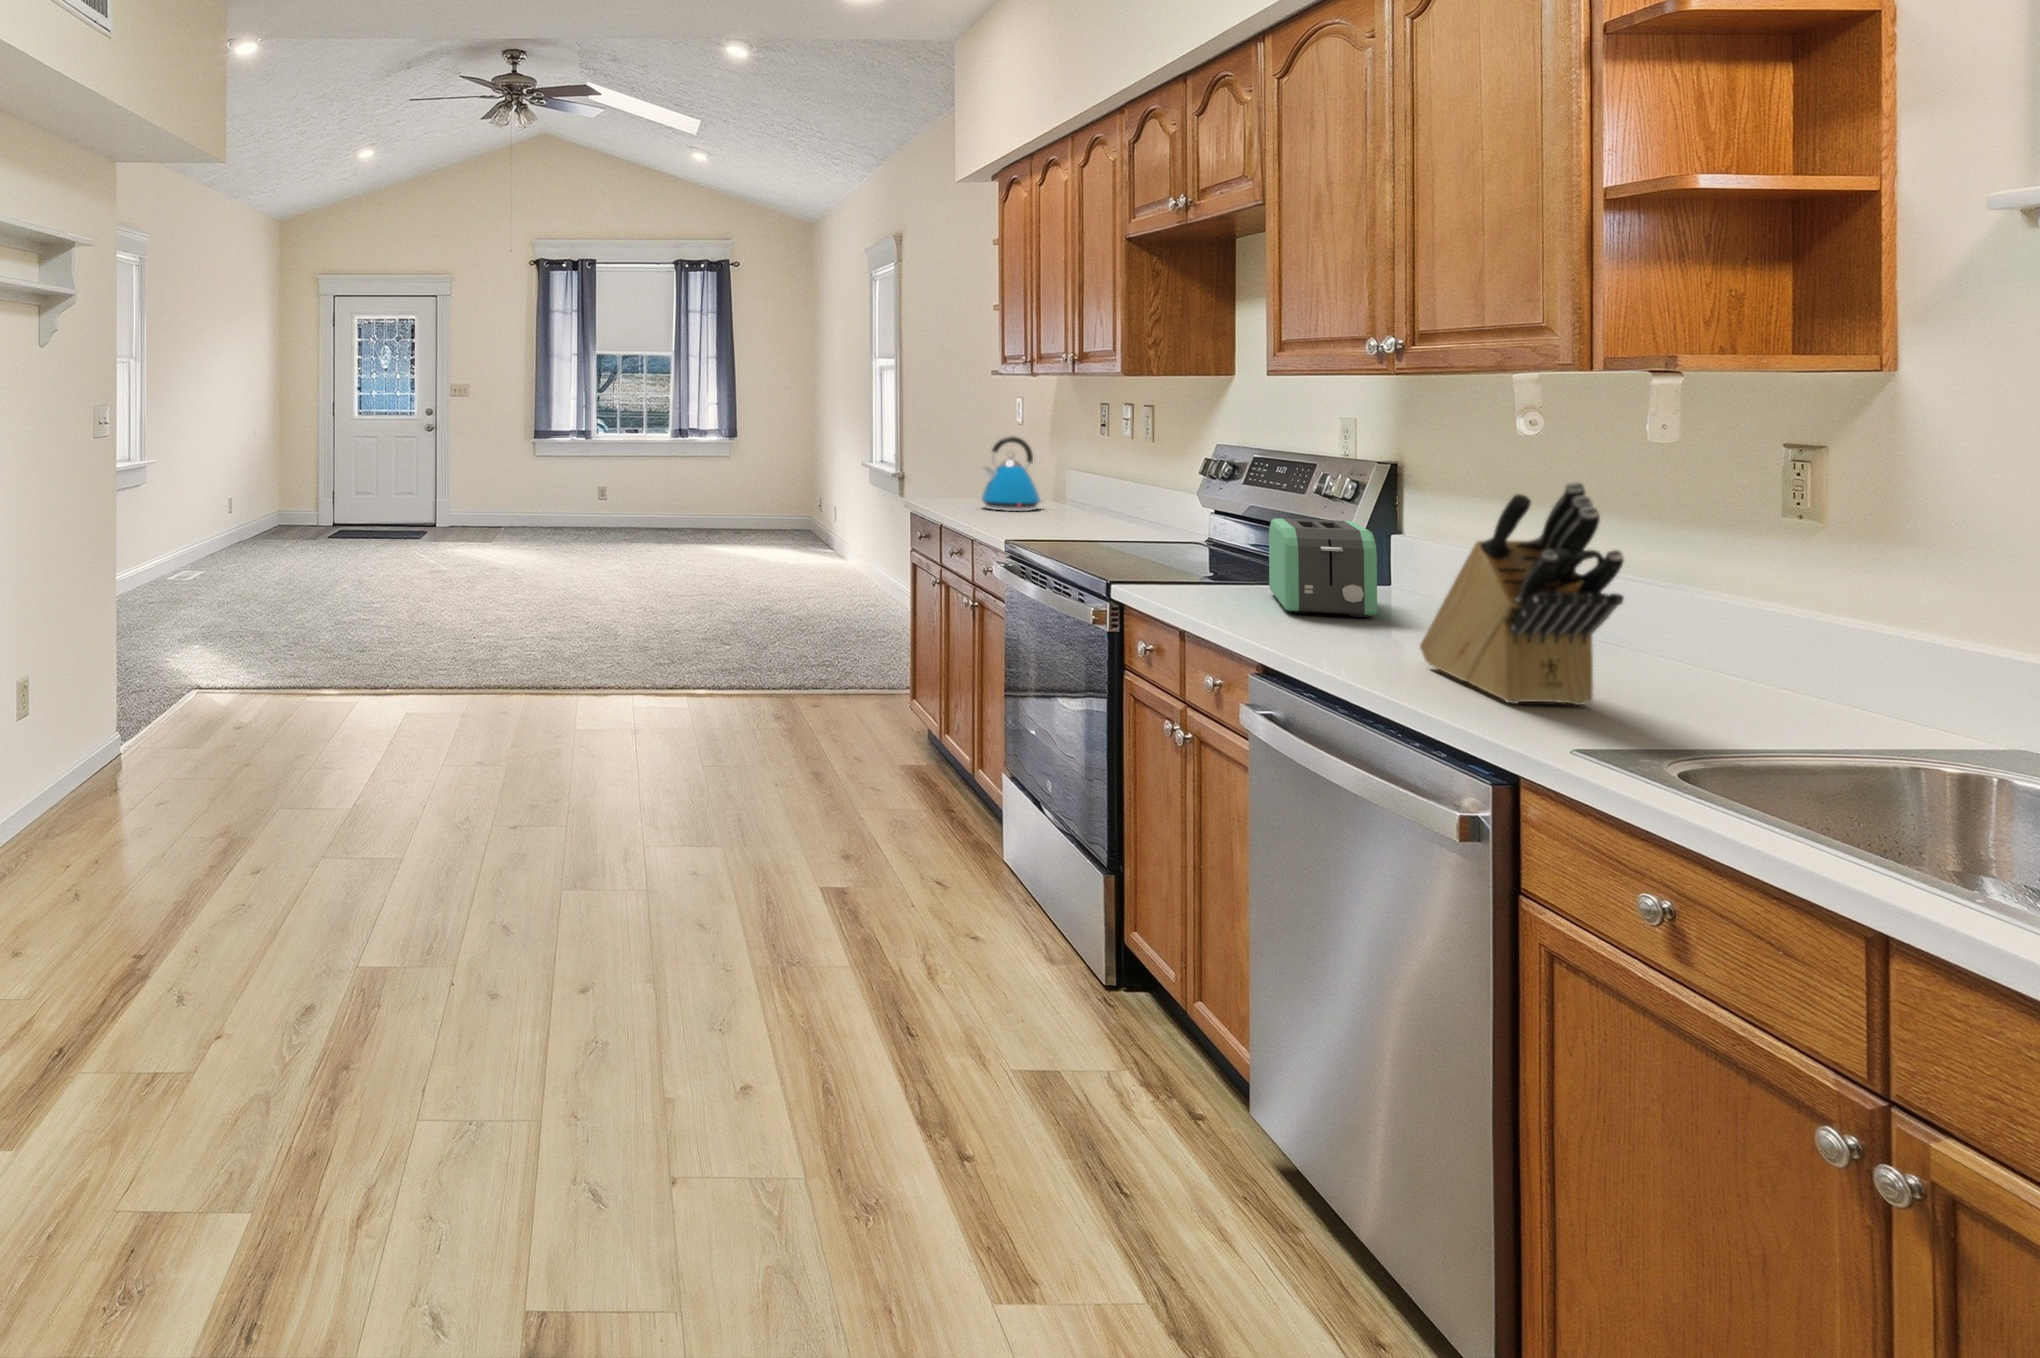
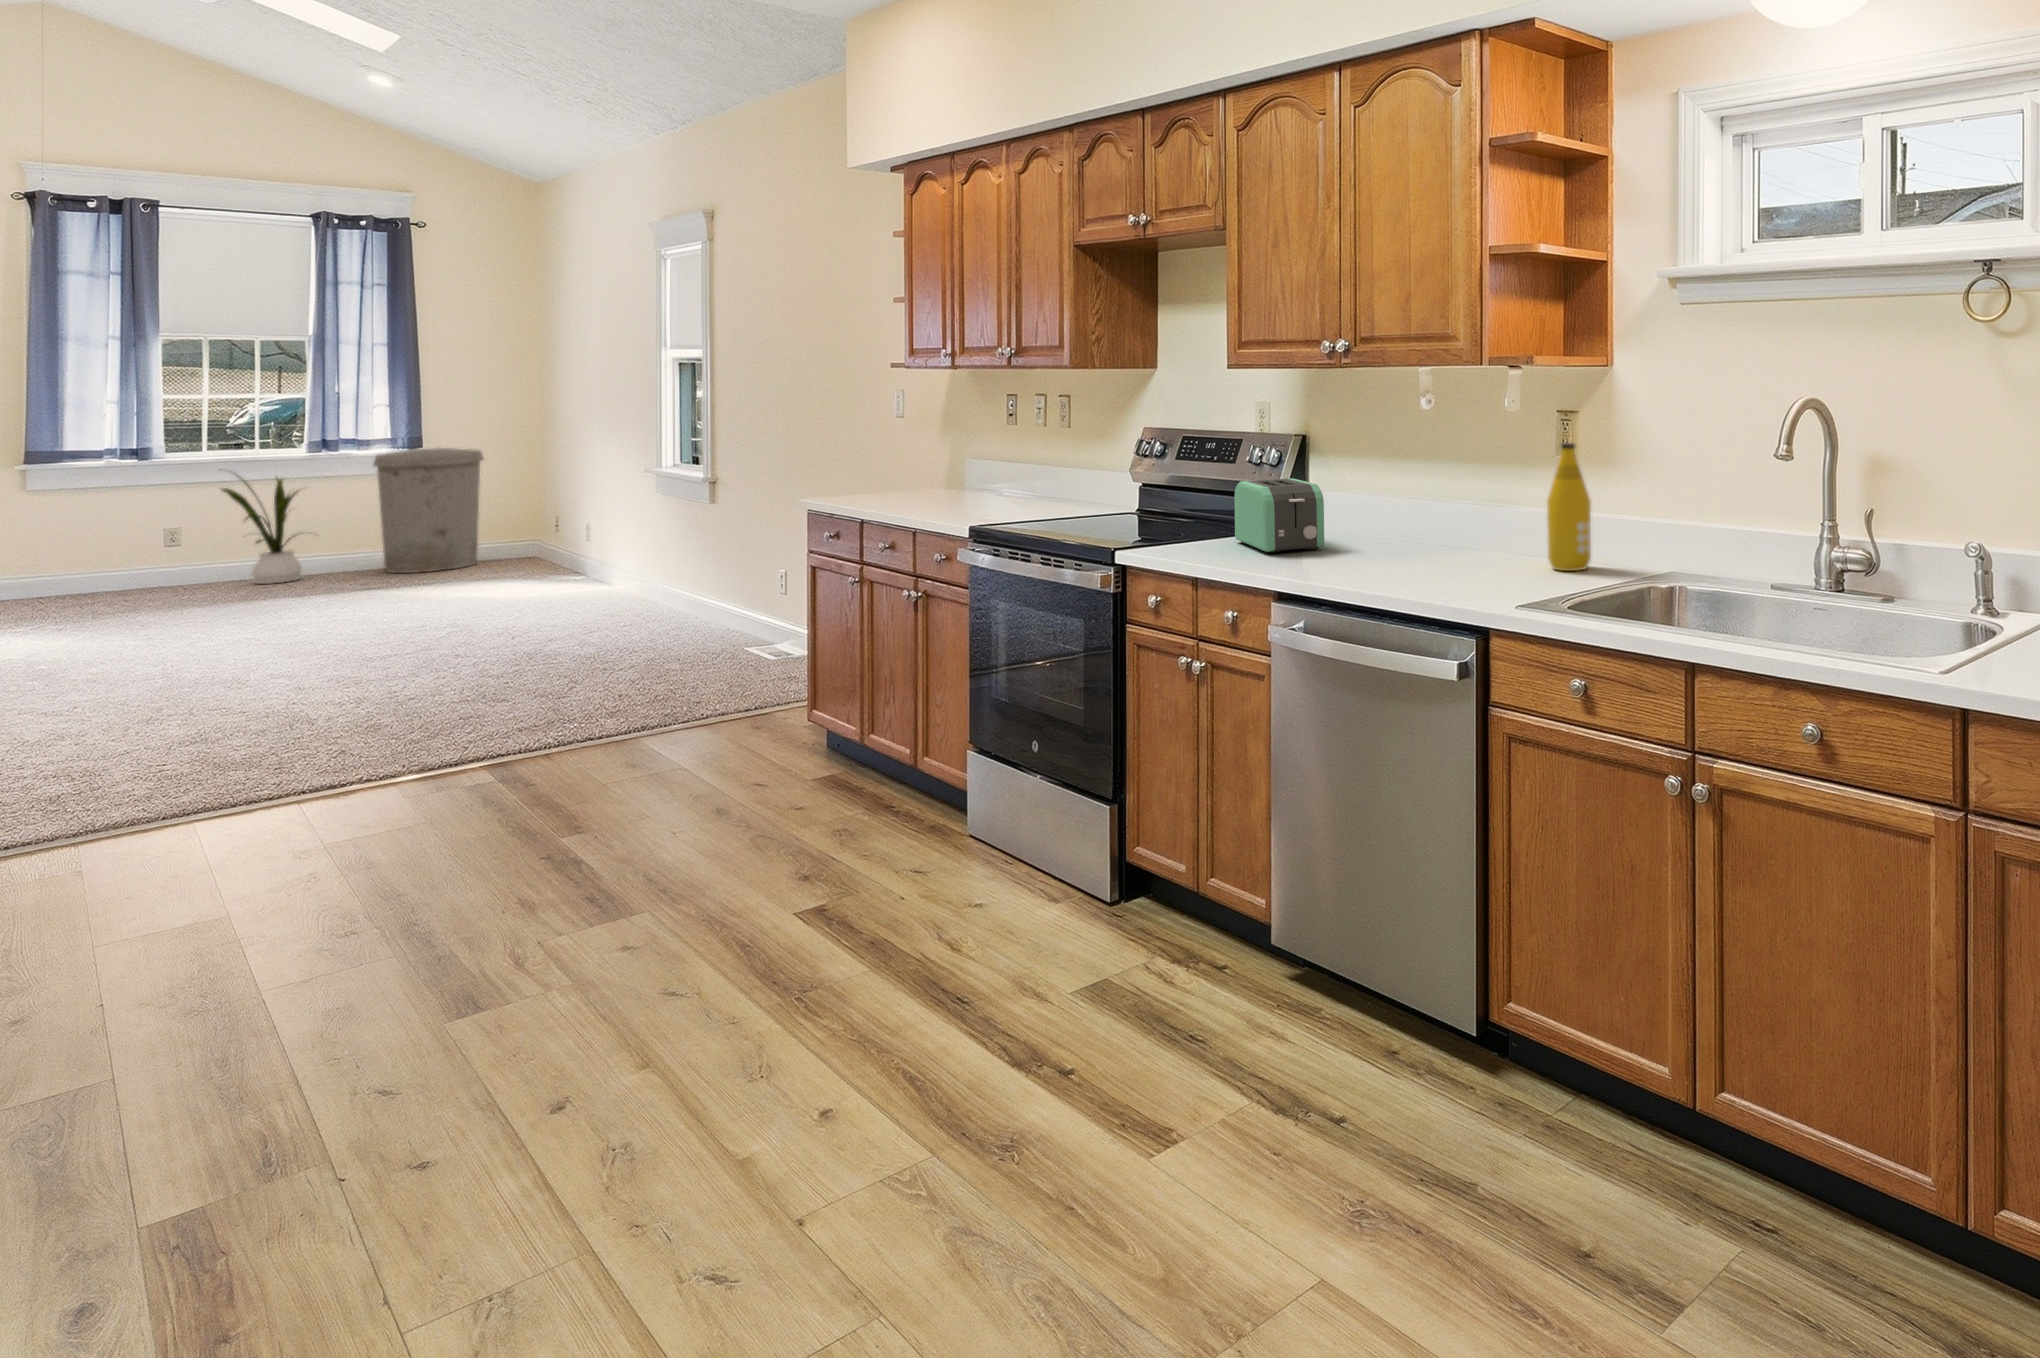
kettle: present [982,436,1041,511] -> none [890,427,954,500]
trash can: none [705,440,773,536] -> present [373,448,484,573]
house plant: none [620,446,675,533] -> present [220,471,302,584]
knife block: present [1420,482,1624,705] -> none [1386,438,1521,588]
bottle: none [1722,501,1820,717] -> present [1547,443,1591,571]

